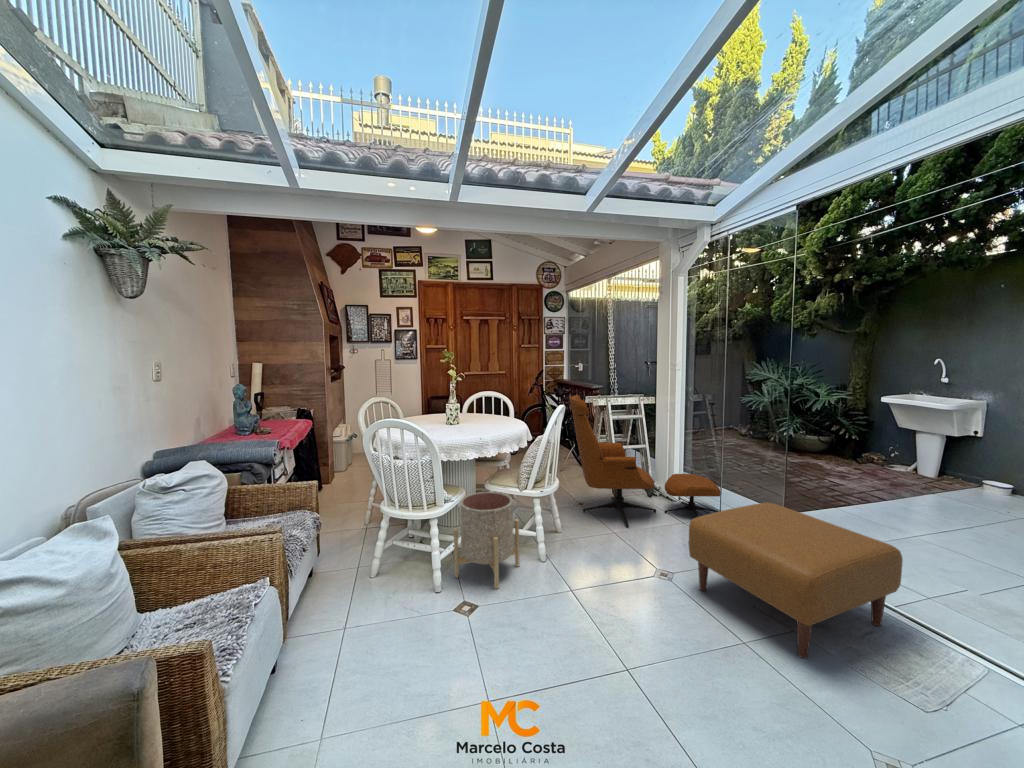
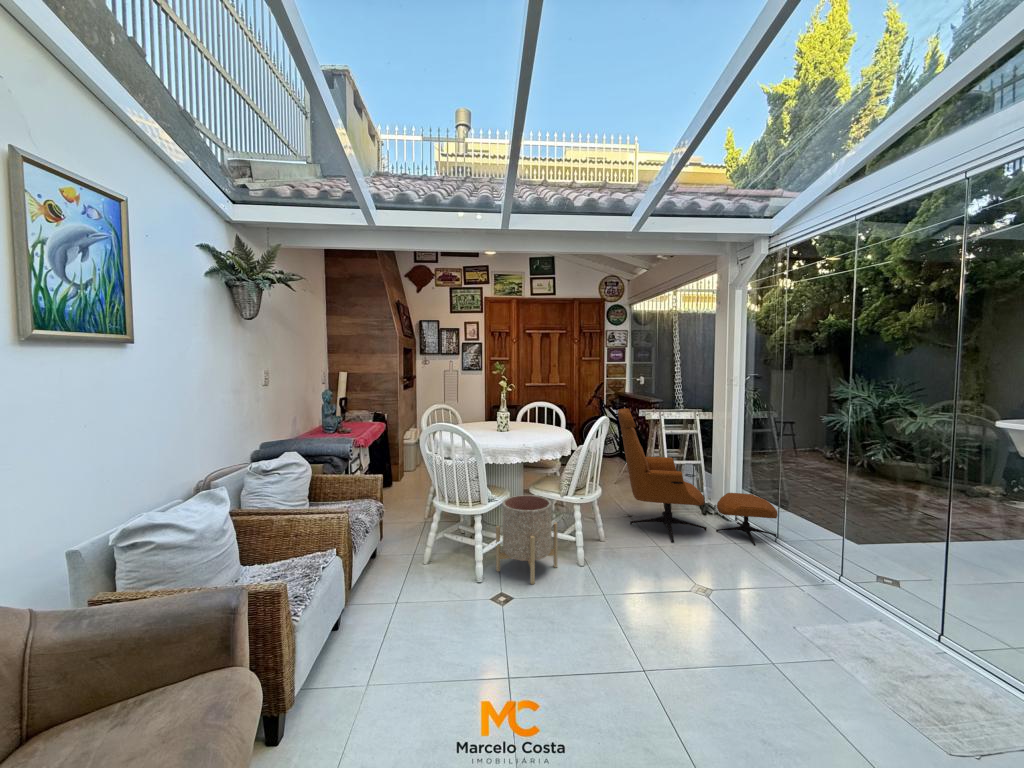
ottoman: present [689,503,903,658] -> none [723,525,955,680]

